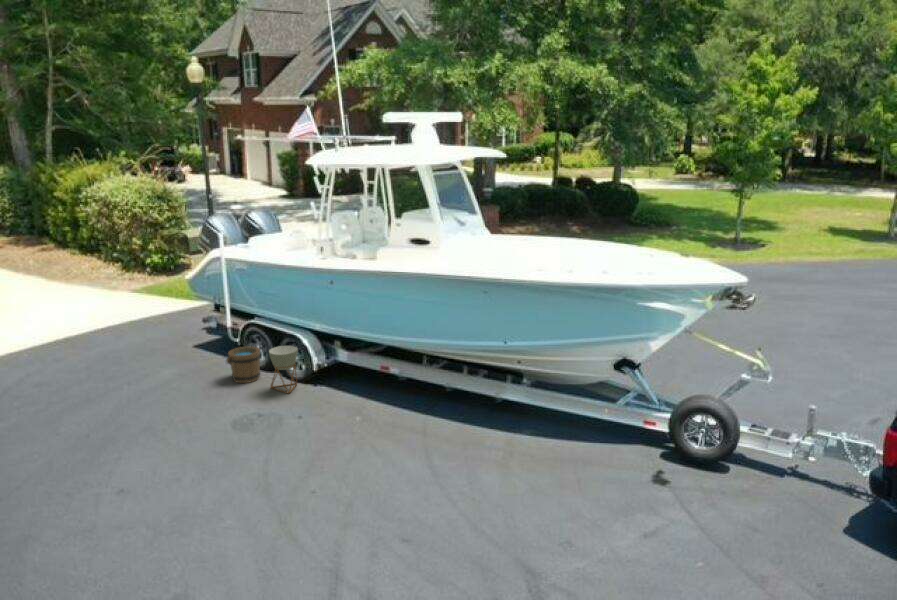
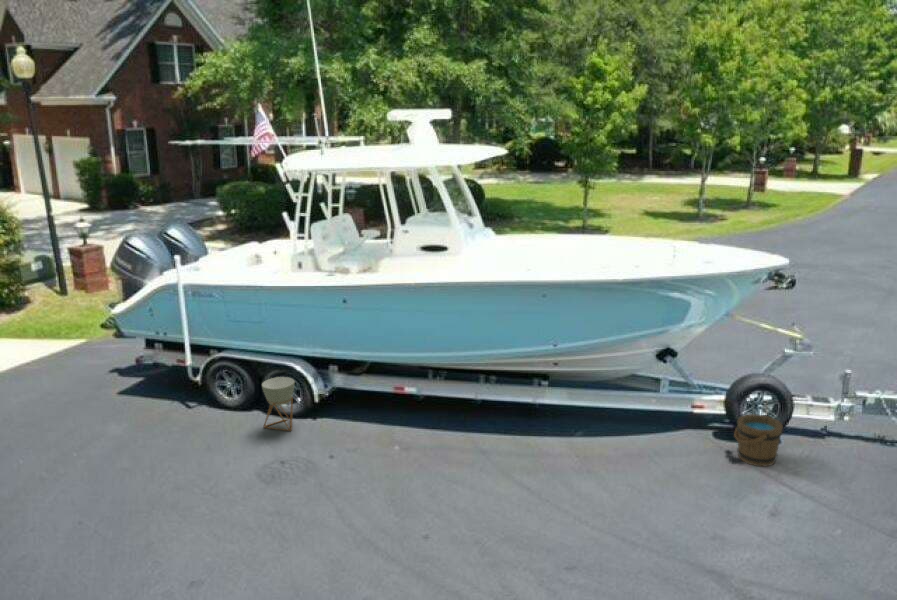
bucket: present [226,347,260,383] -> present [734,414,783,466]

